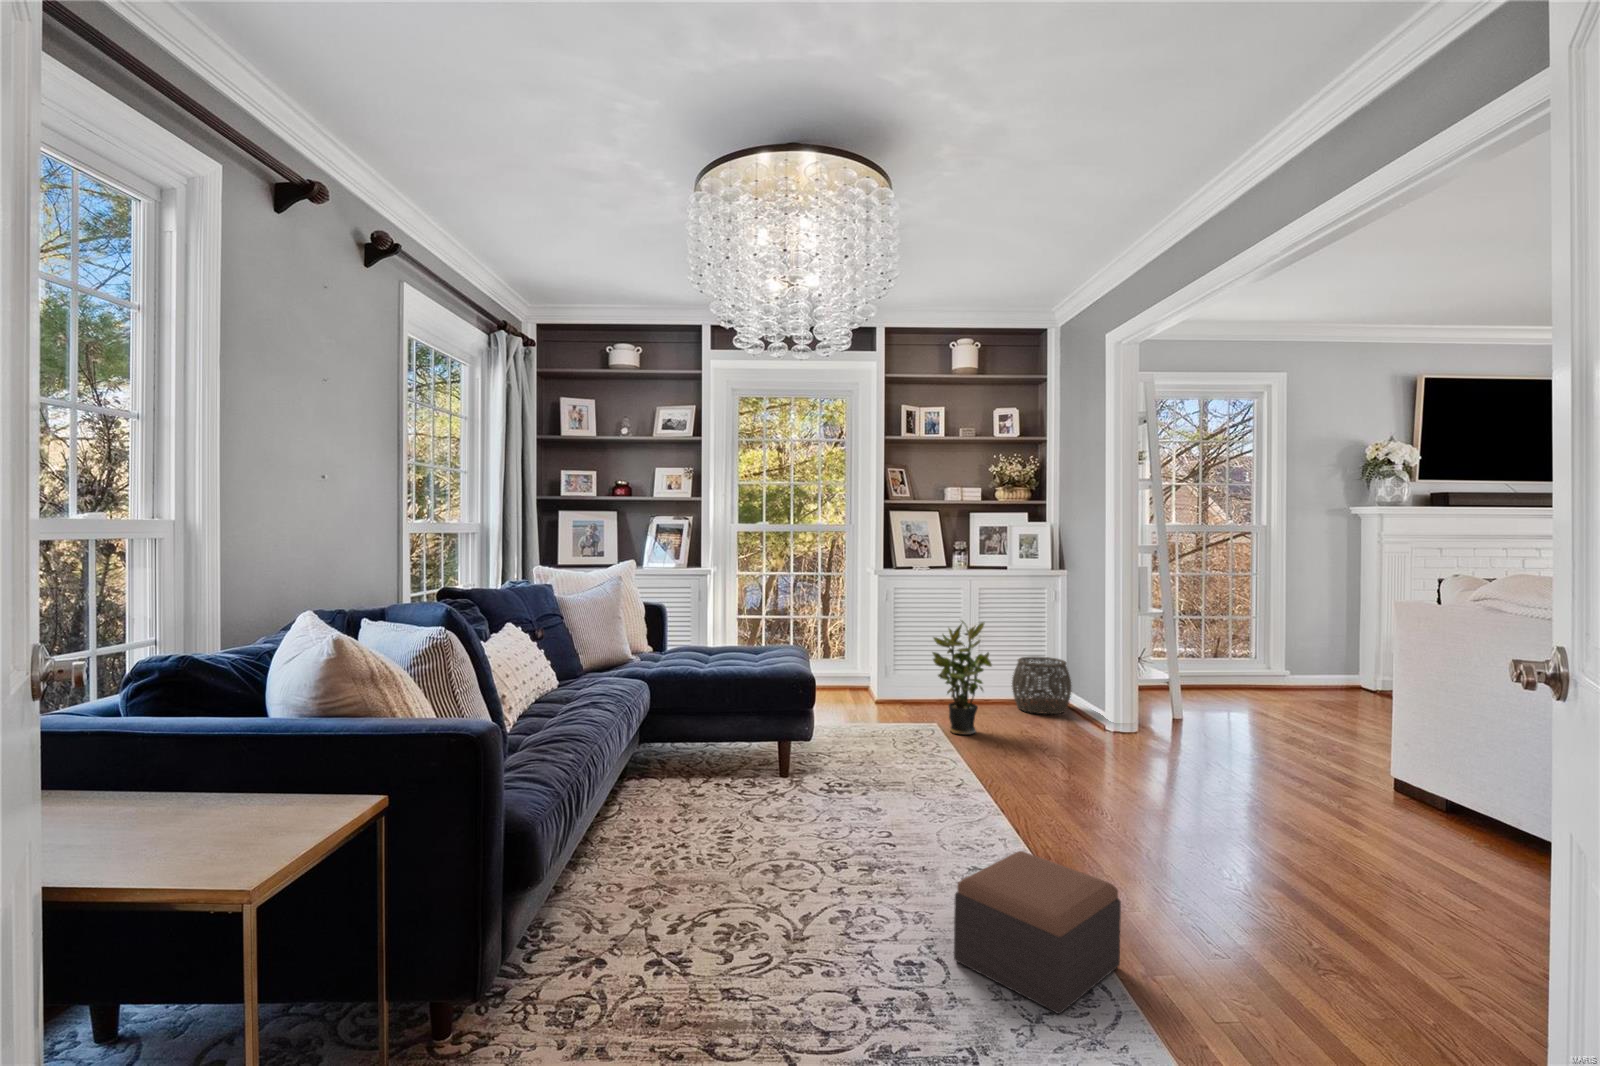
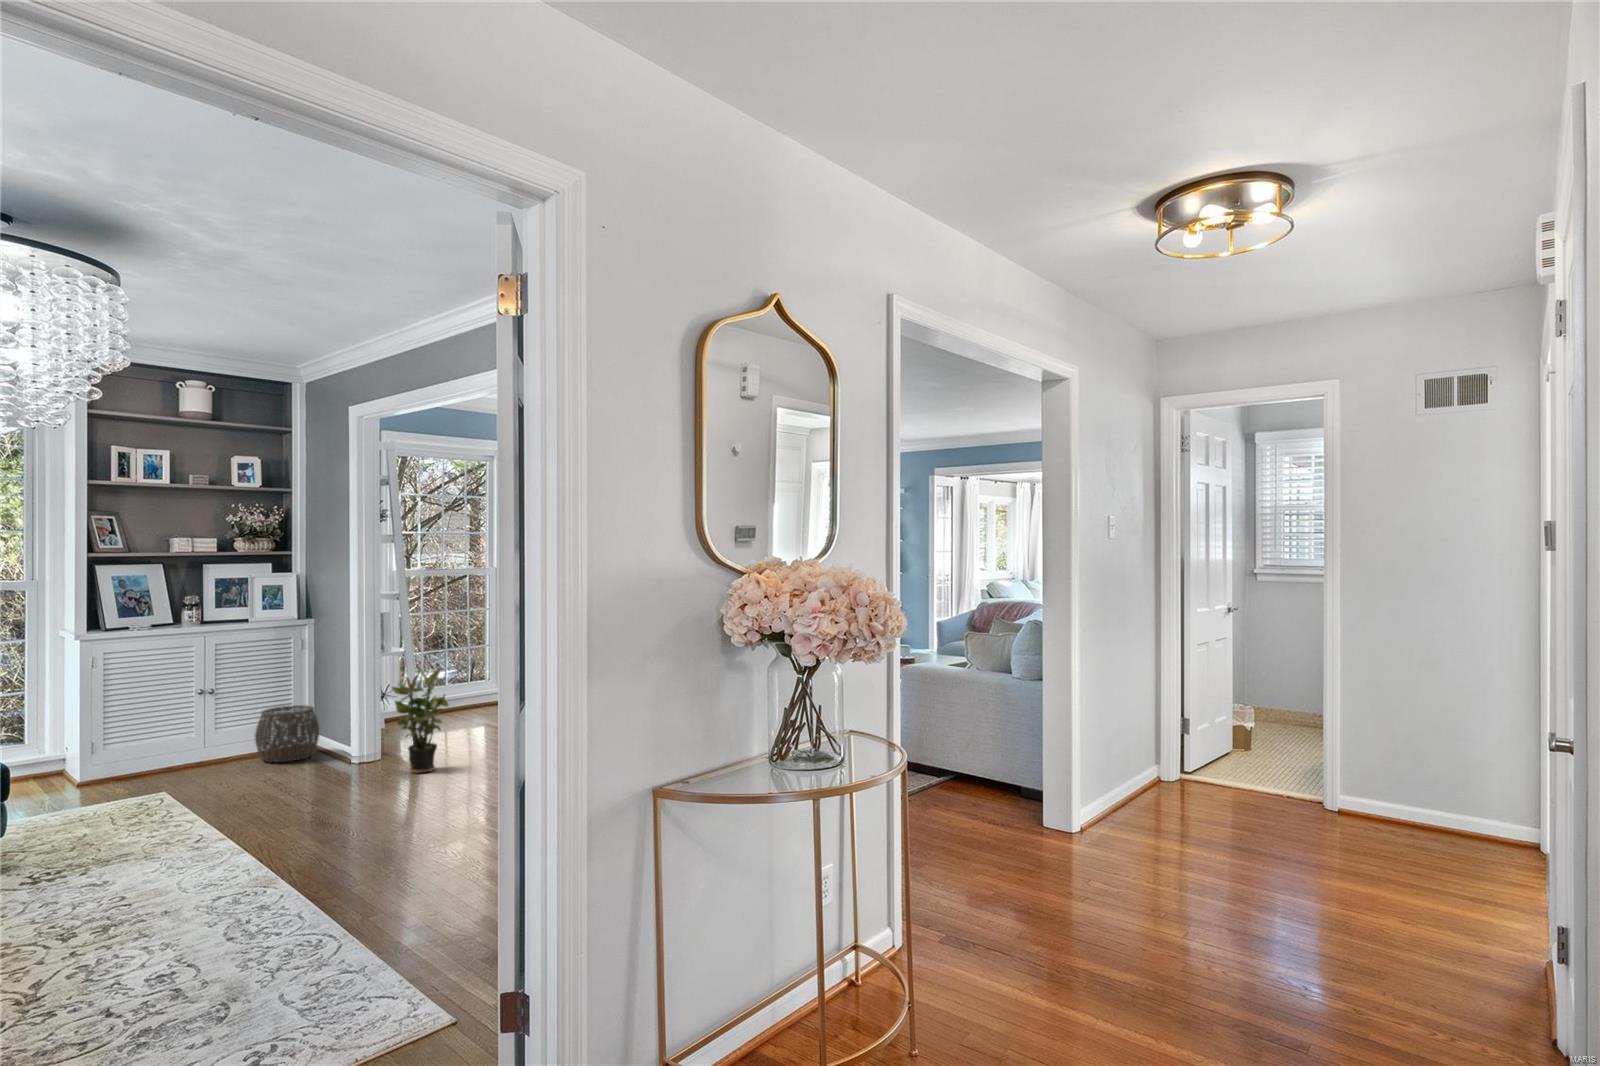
potted plant: present [933,621,992,735] -> present [392,668,448,774]
footstool: present [954,851,1121,1014] -> none [203,862,345,962]

